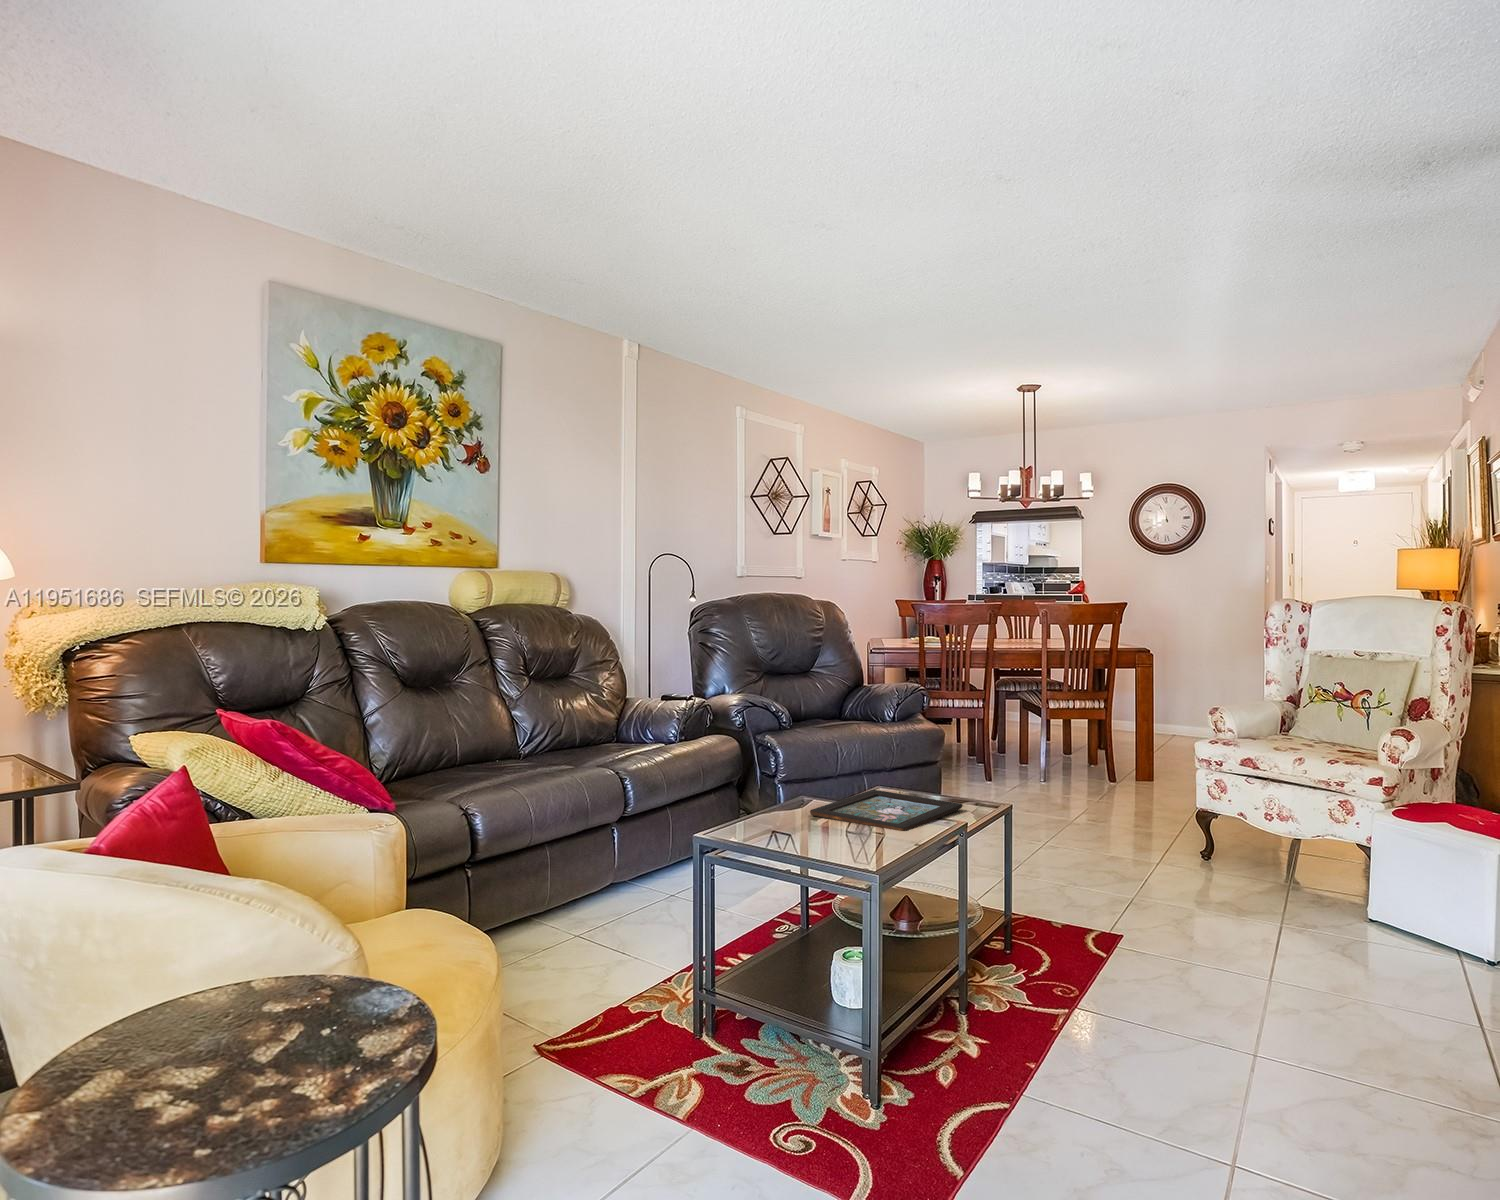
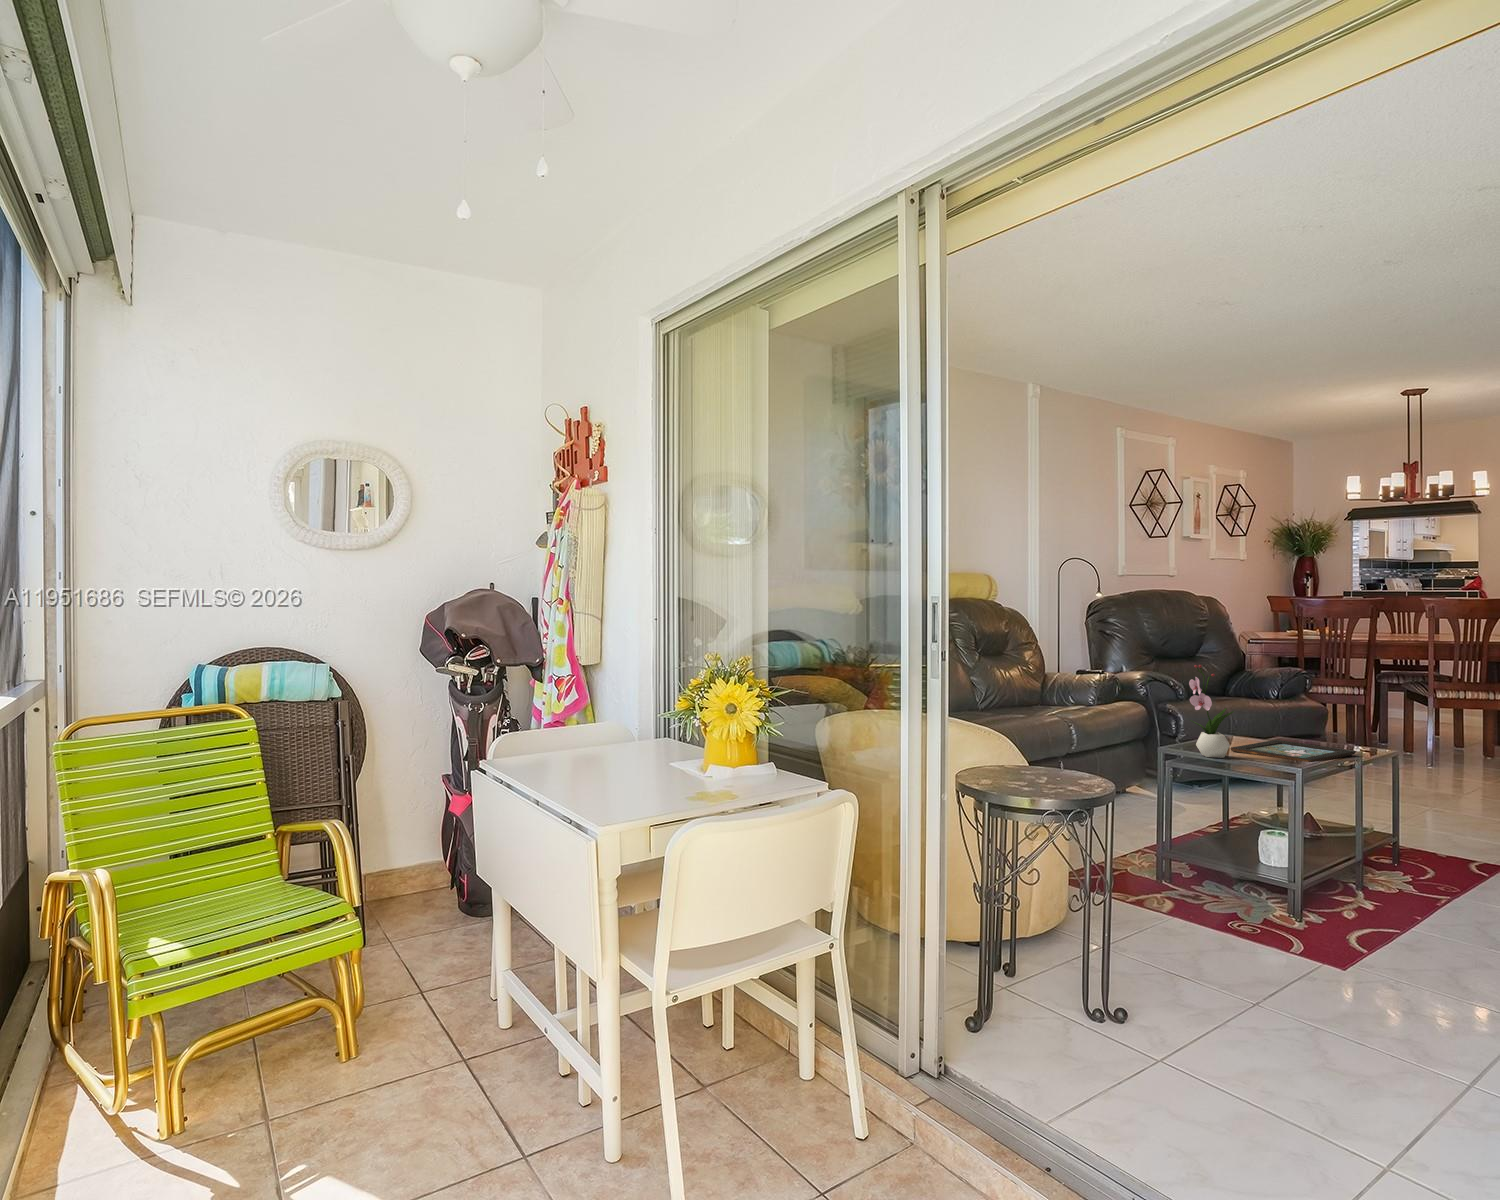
flower arrangement: none [748,695,806,834] -> present [1189,665,1234,758]

